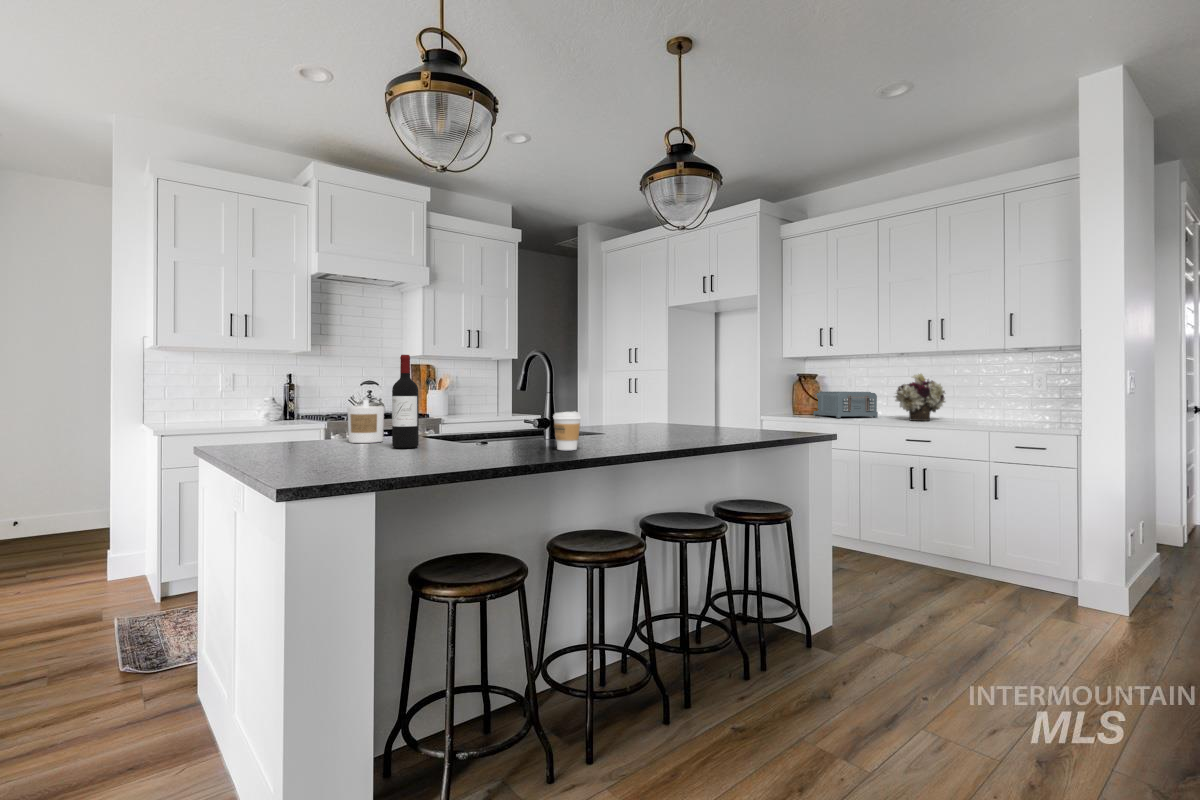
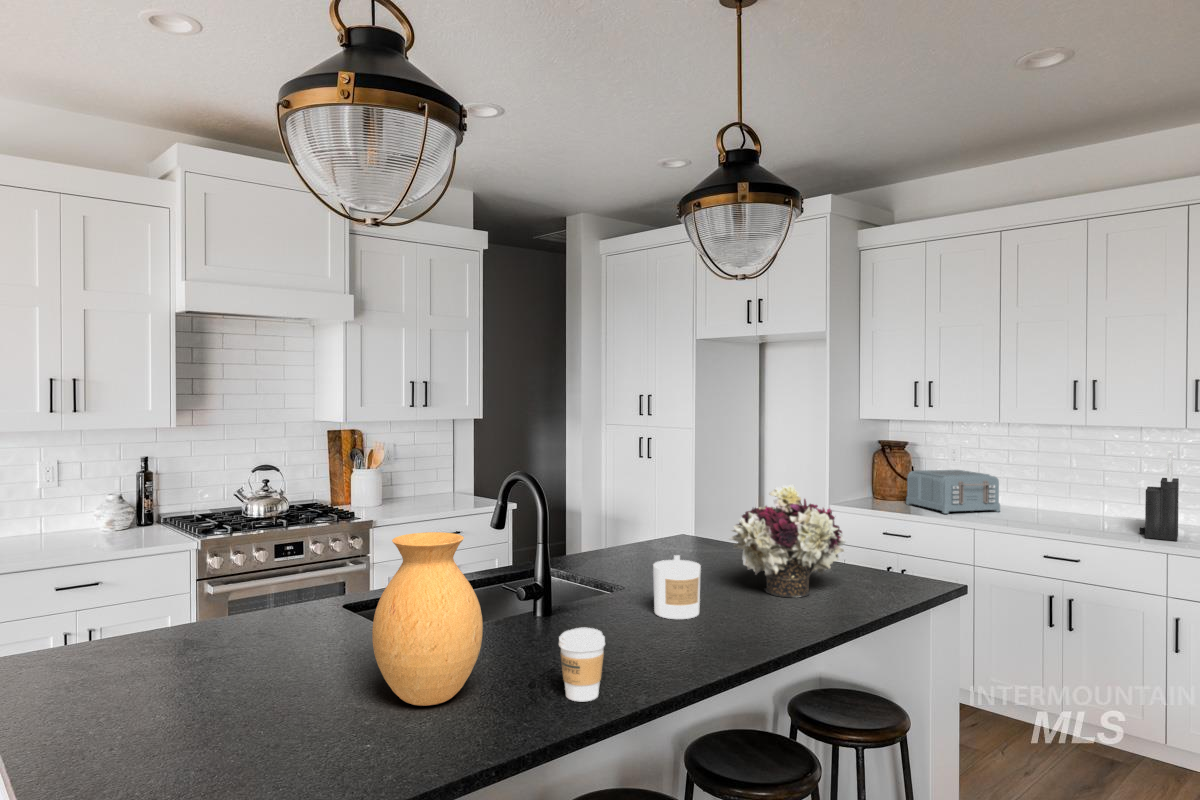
vase: none [442,353,508,450] -> present [372,532,483,706]
wine bottle: present [392,355,419,449] -> none [289,532,333,693]
knife block: none [968,365,995,425] -> present [1140,450,1179,541]
flower arrangement: present [895,374,945,421] -> present [730,485,846,597]
candle: present [348,400,384,443] -> present [653,555,701,619]

